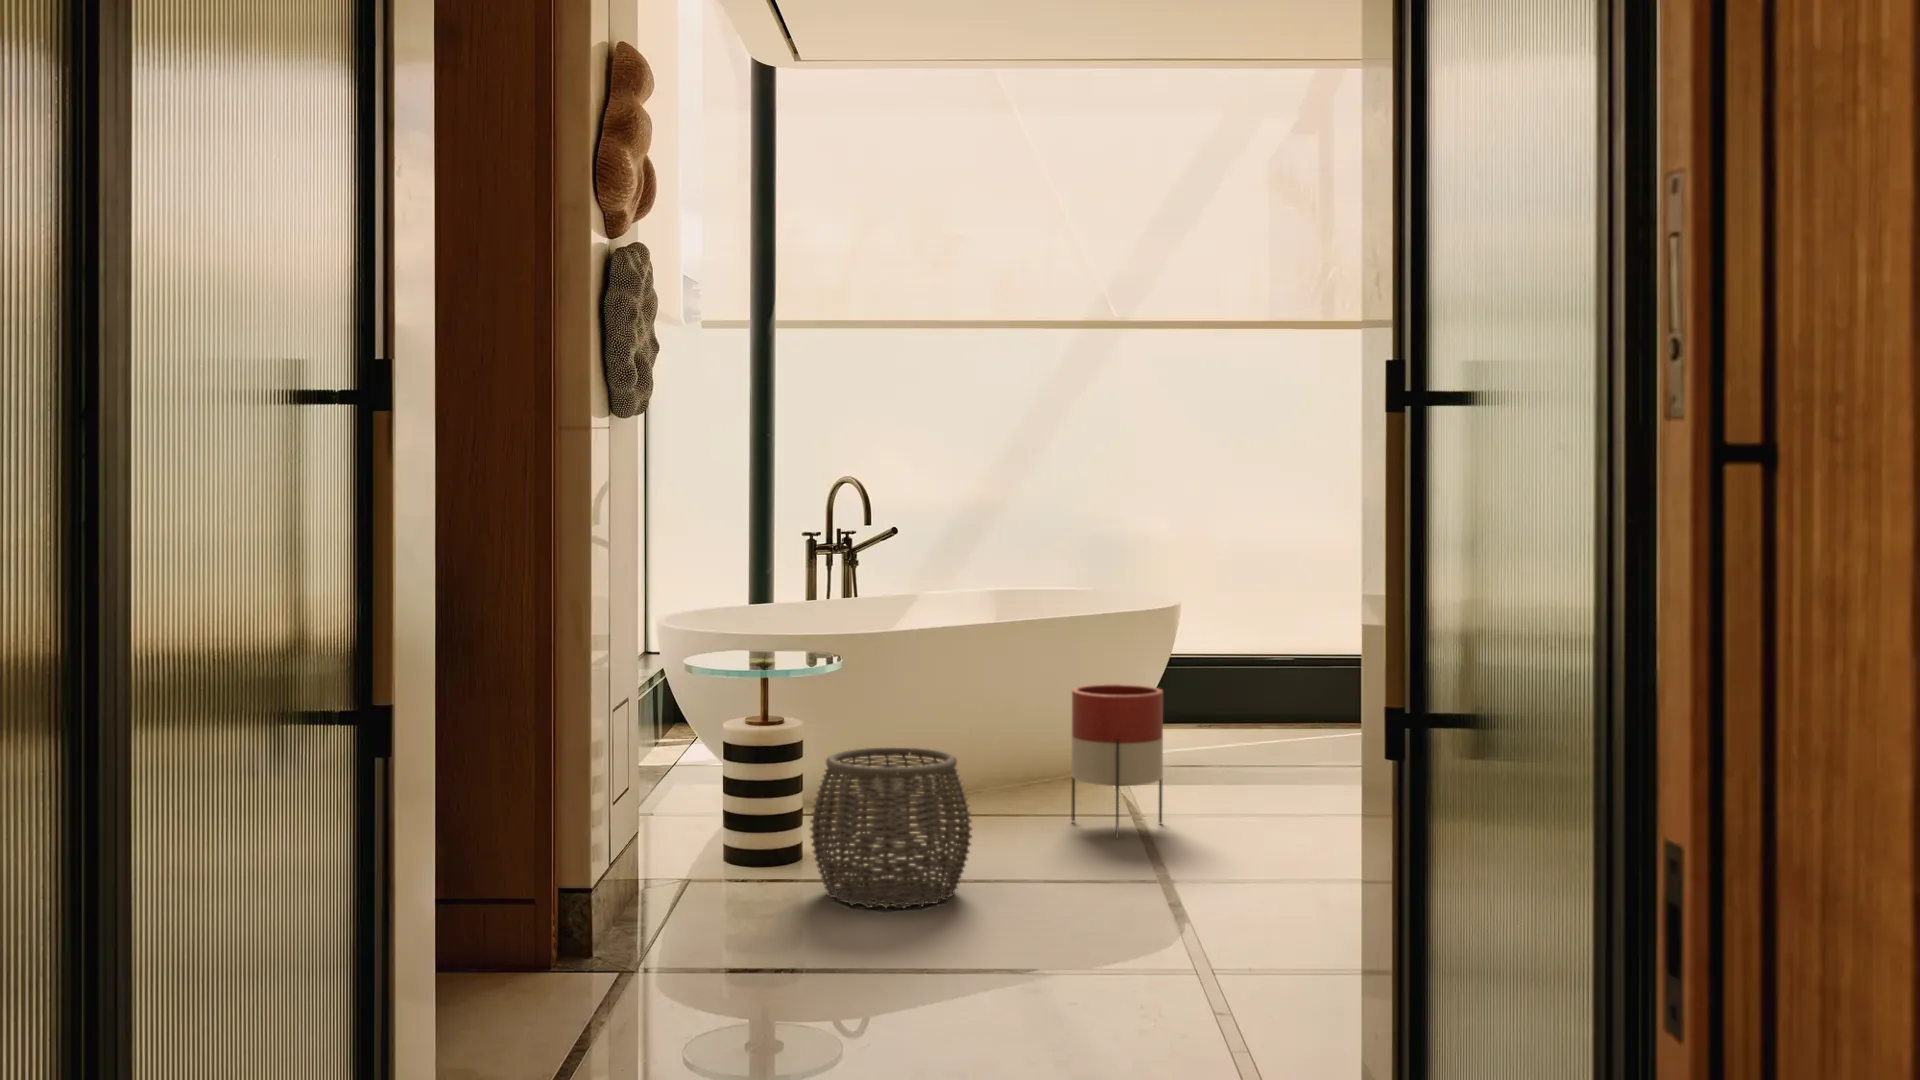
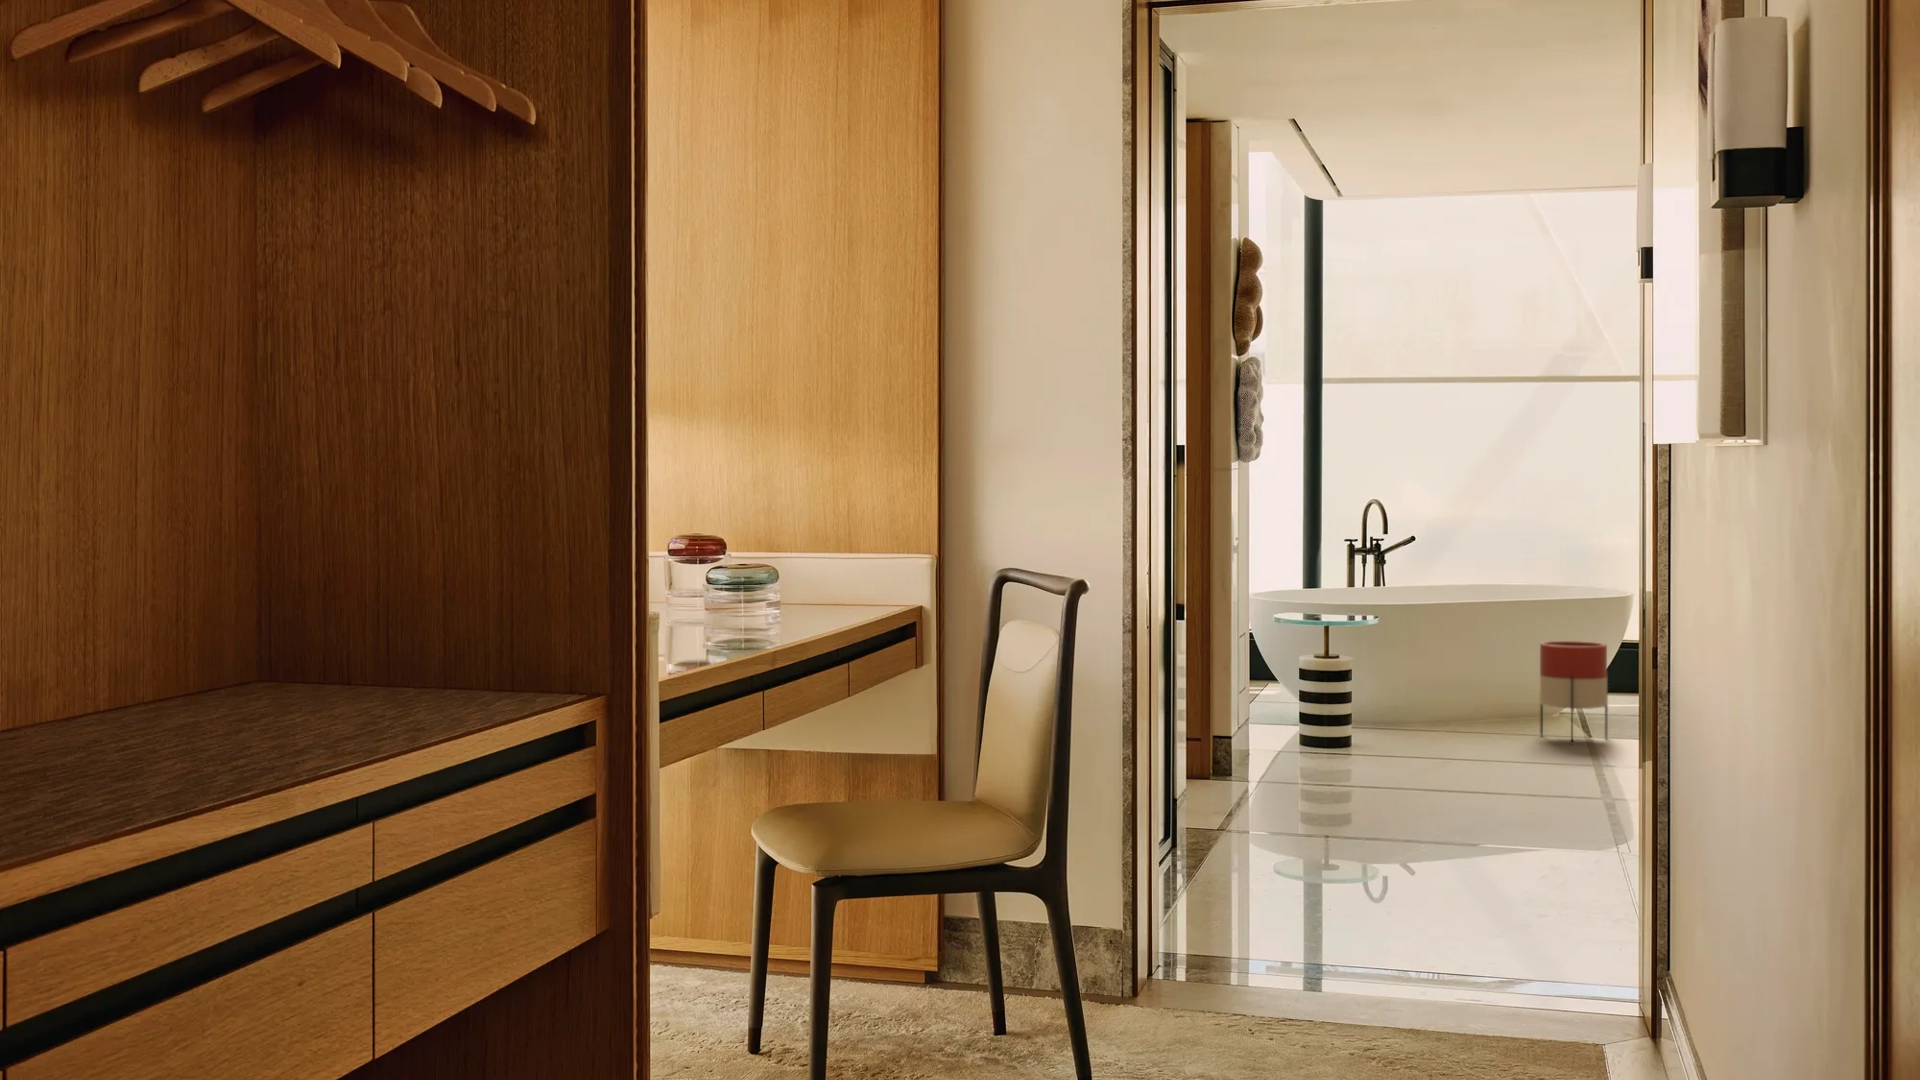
woven basket: present [810,747,972,908] -> none [1359,671,1466,769]

